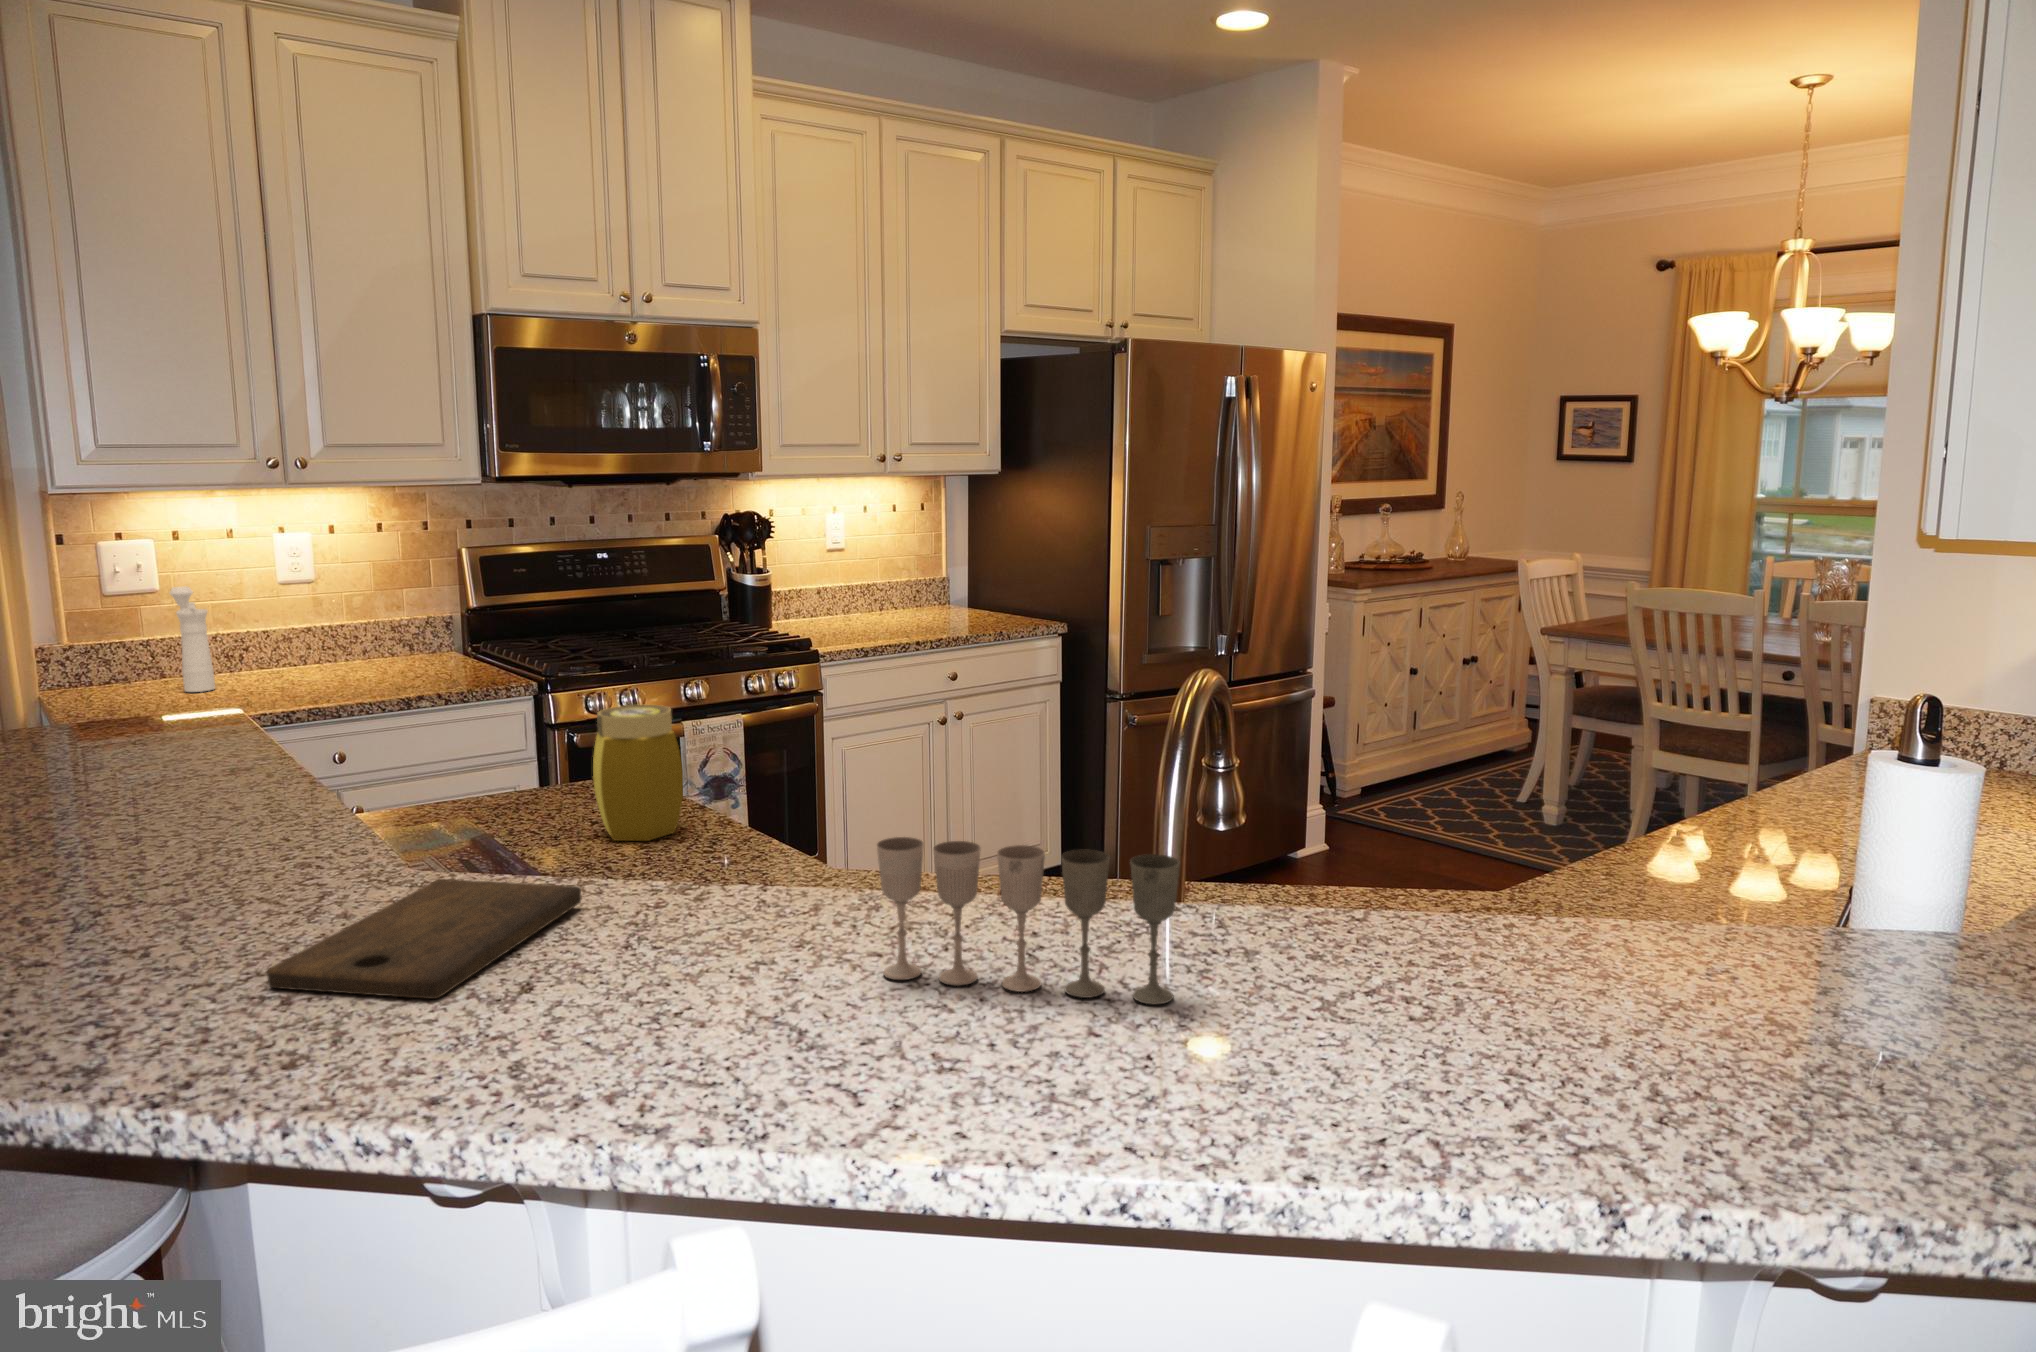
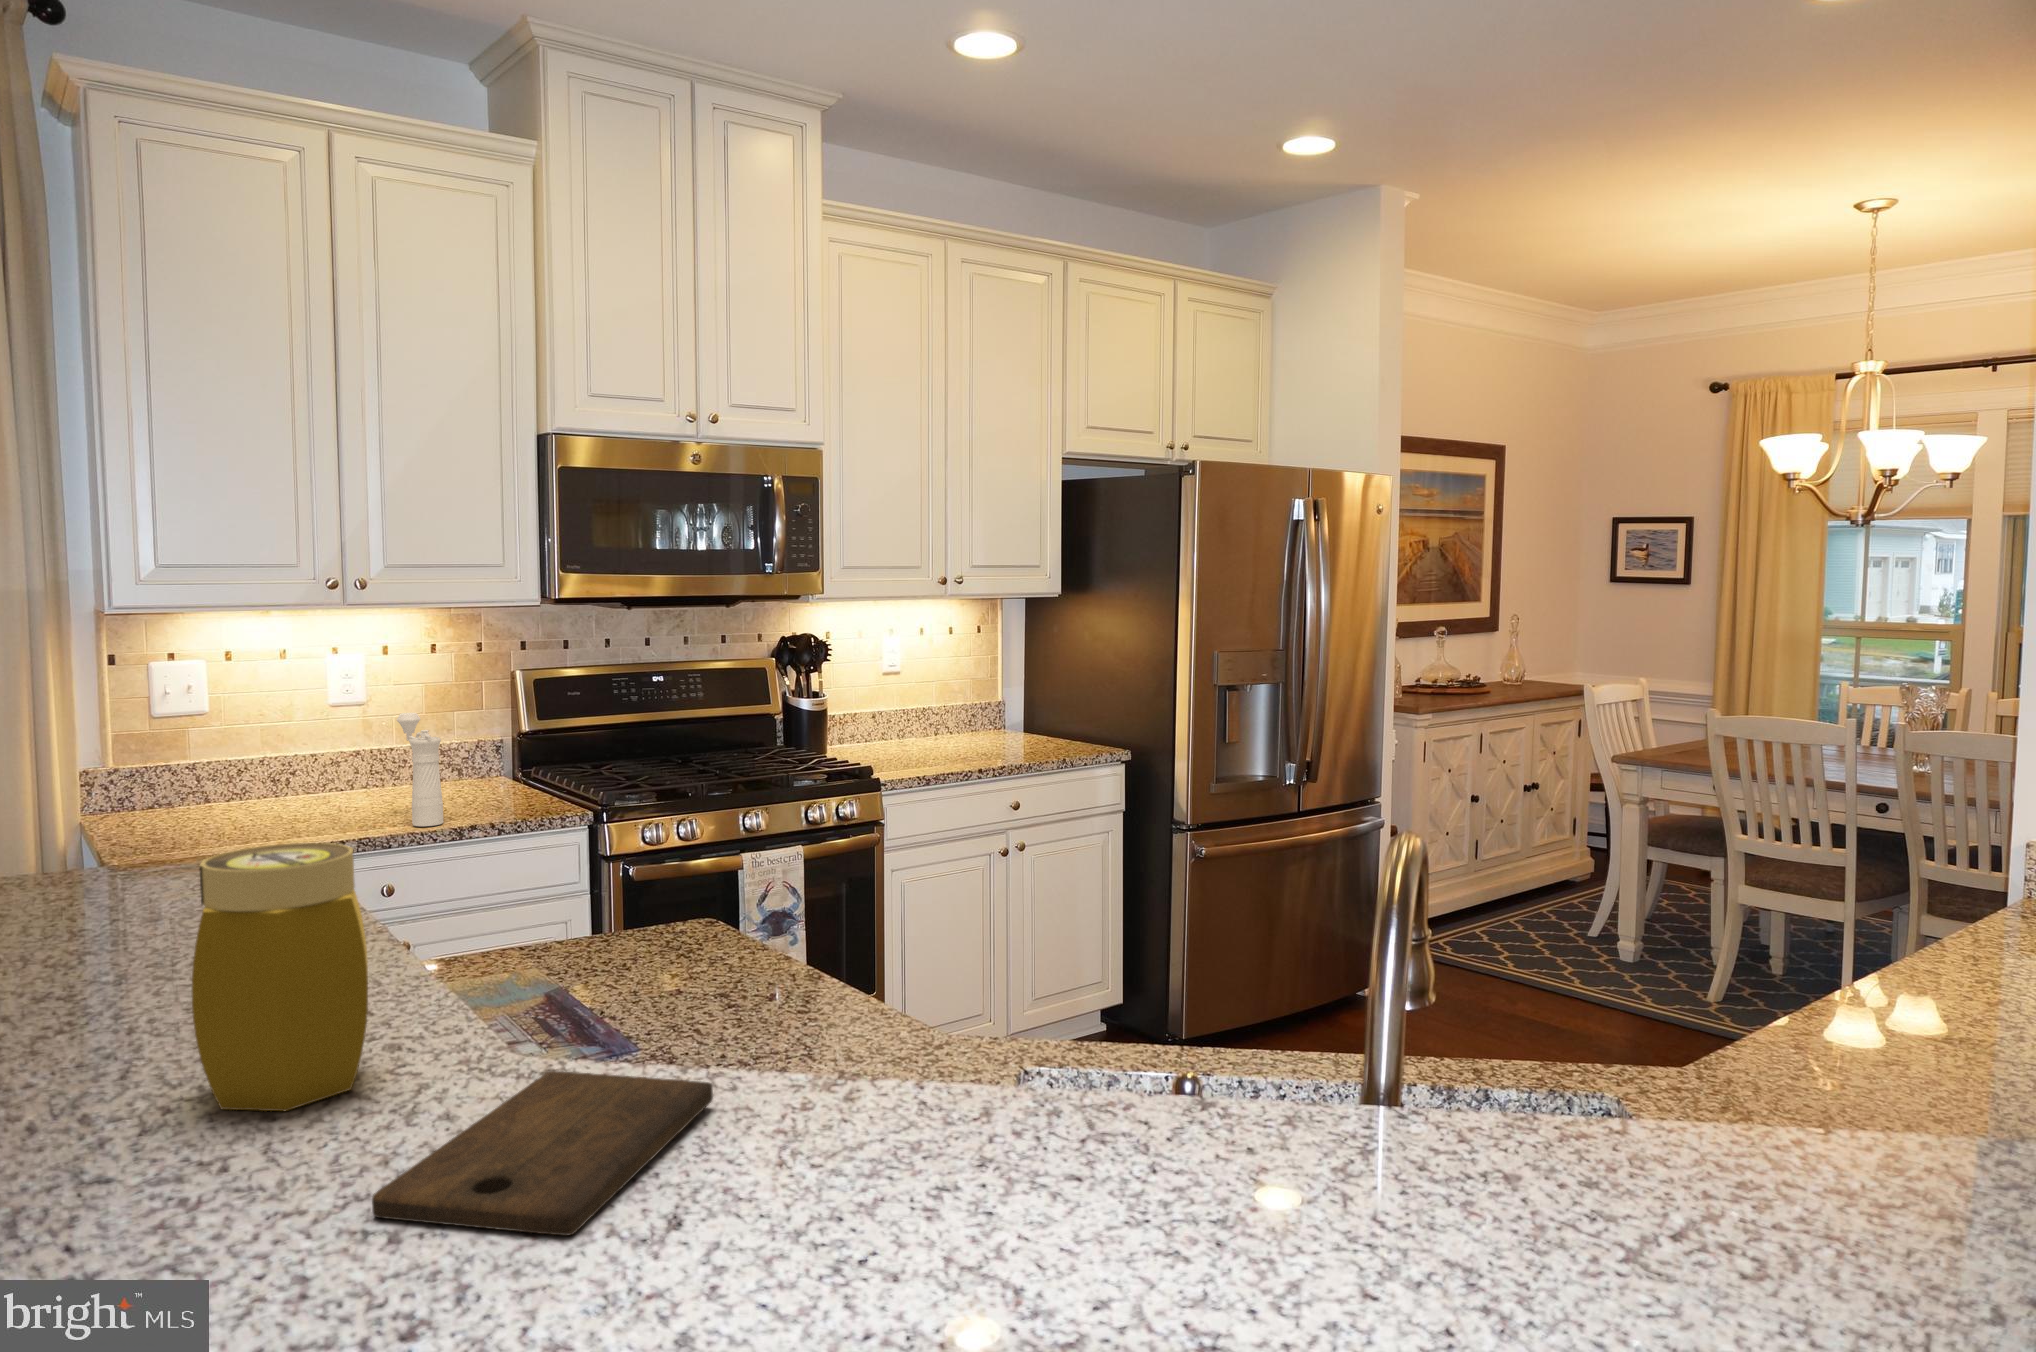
pepper mill: present [170,586,215,692] -> present [397,713,443,826]
jar: present [593,705,683,841] -> present [192,843,368,1111]
wine glass: present [877,837,1180,1005] -> none [1083,1040,1455,1254]

